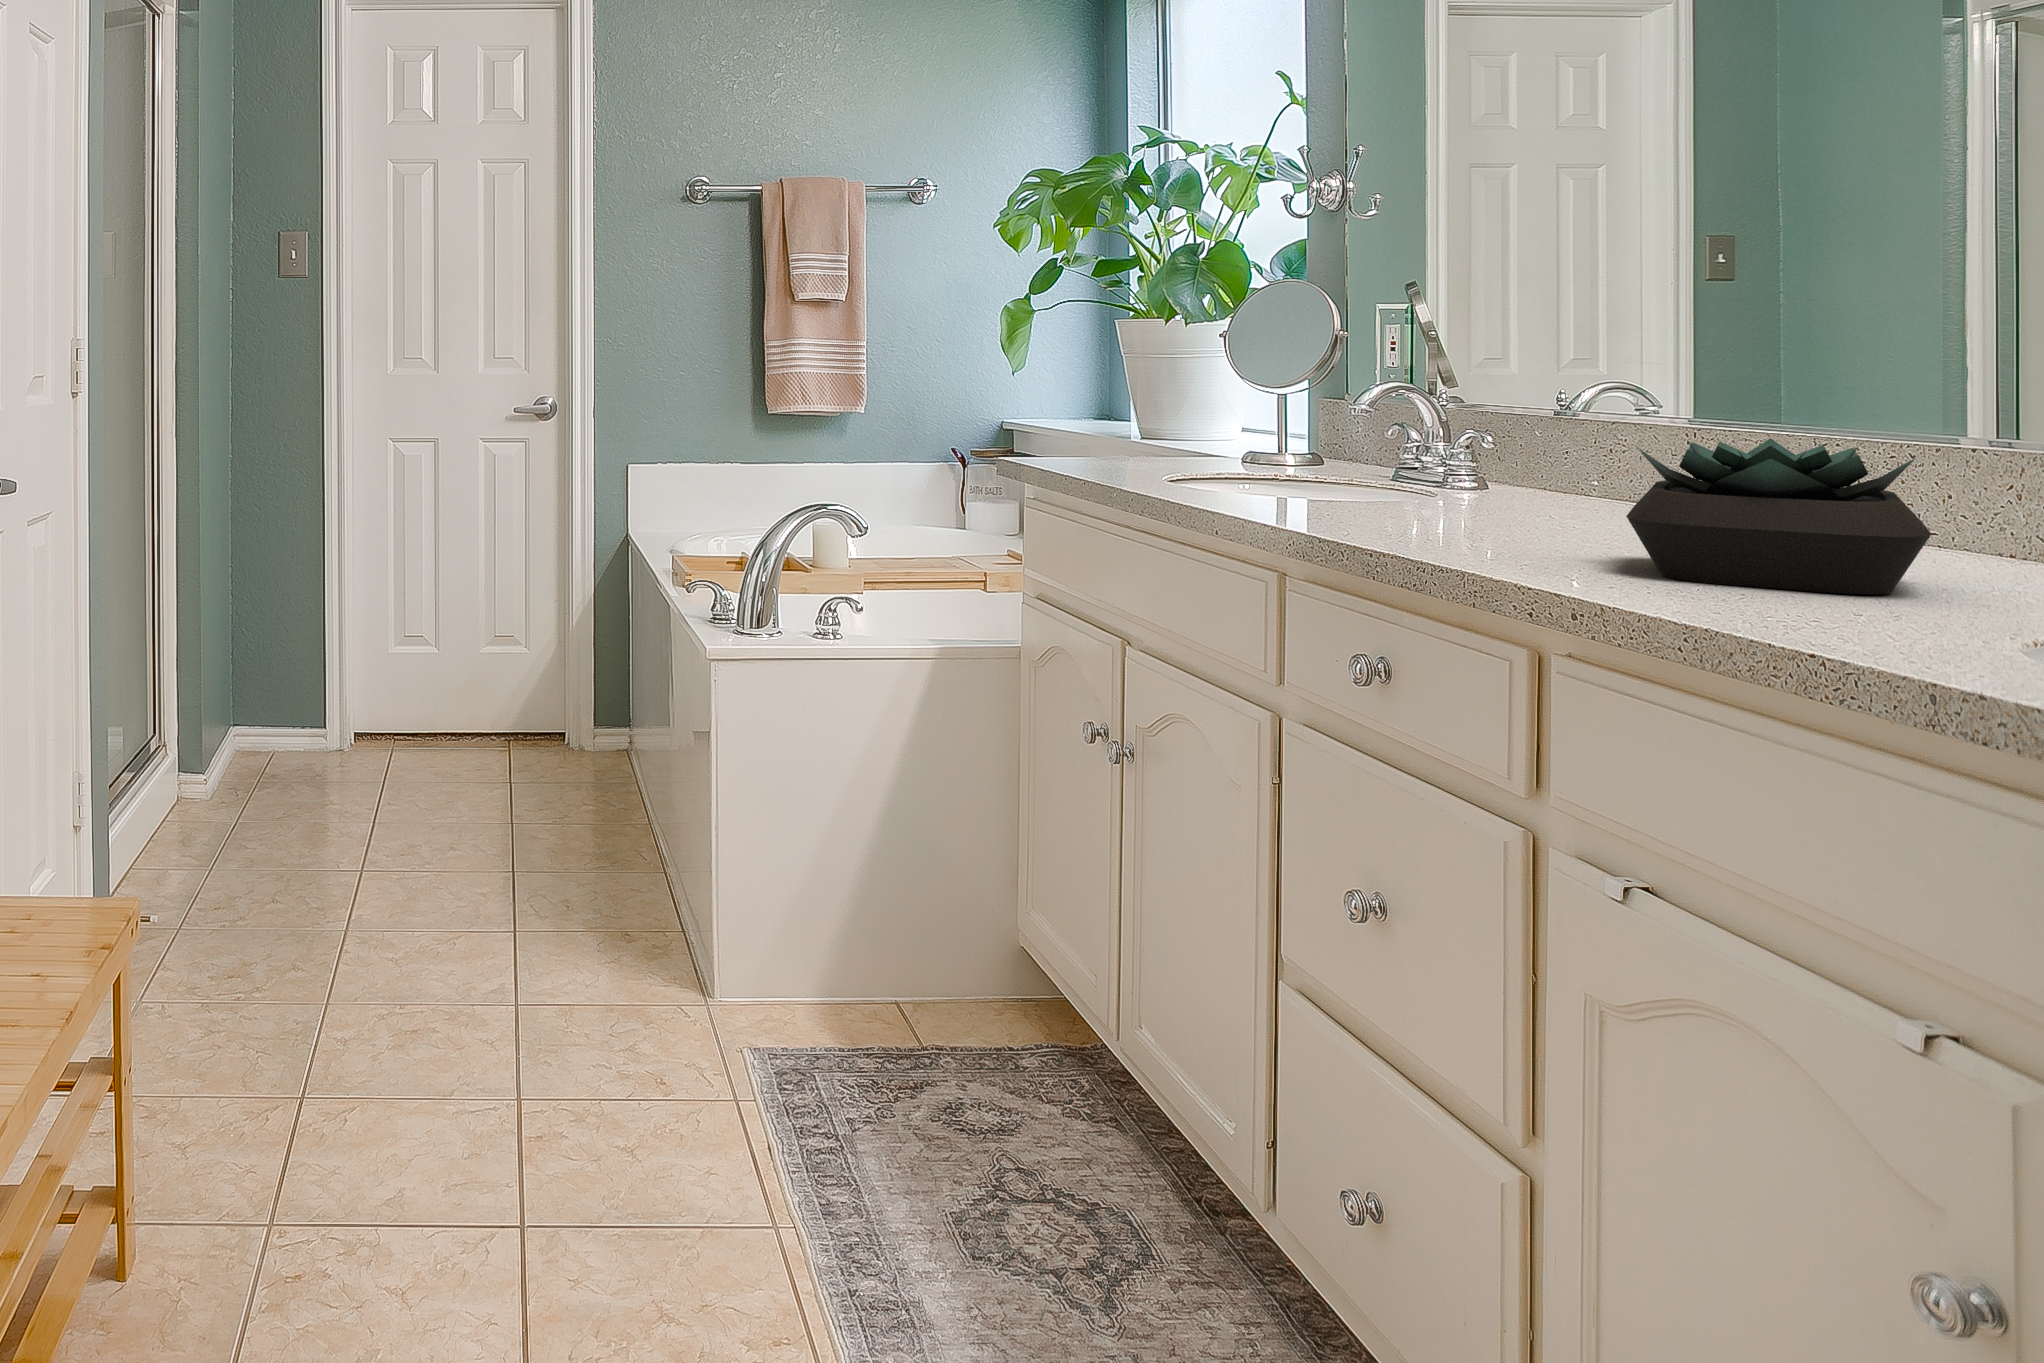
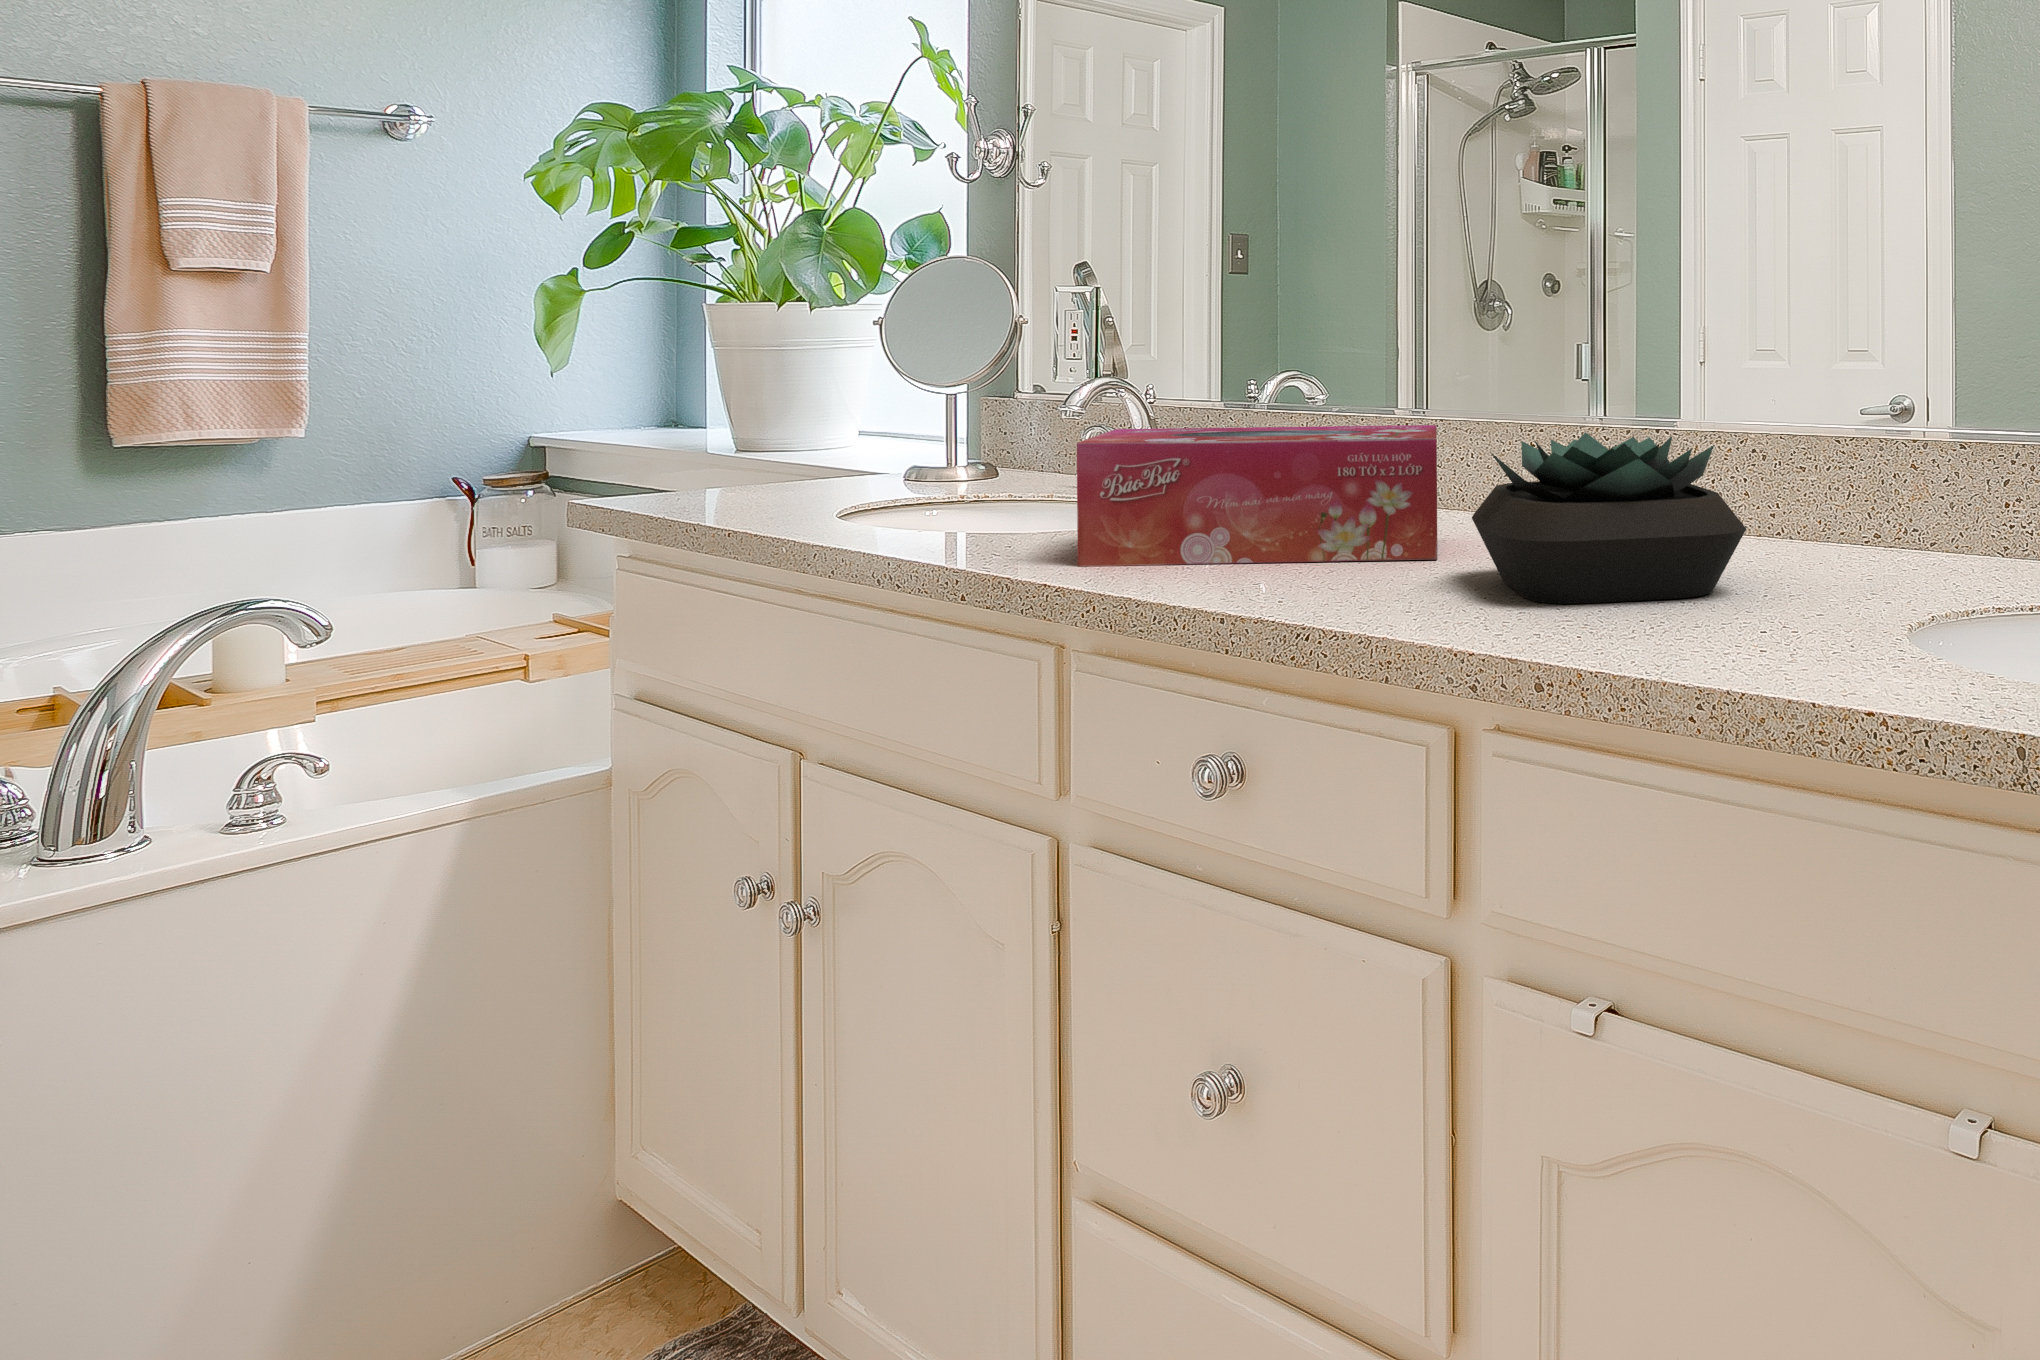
tissue box: none [1302,420,1678,548] -> present [1077,425,1437,566]

